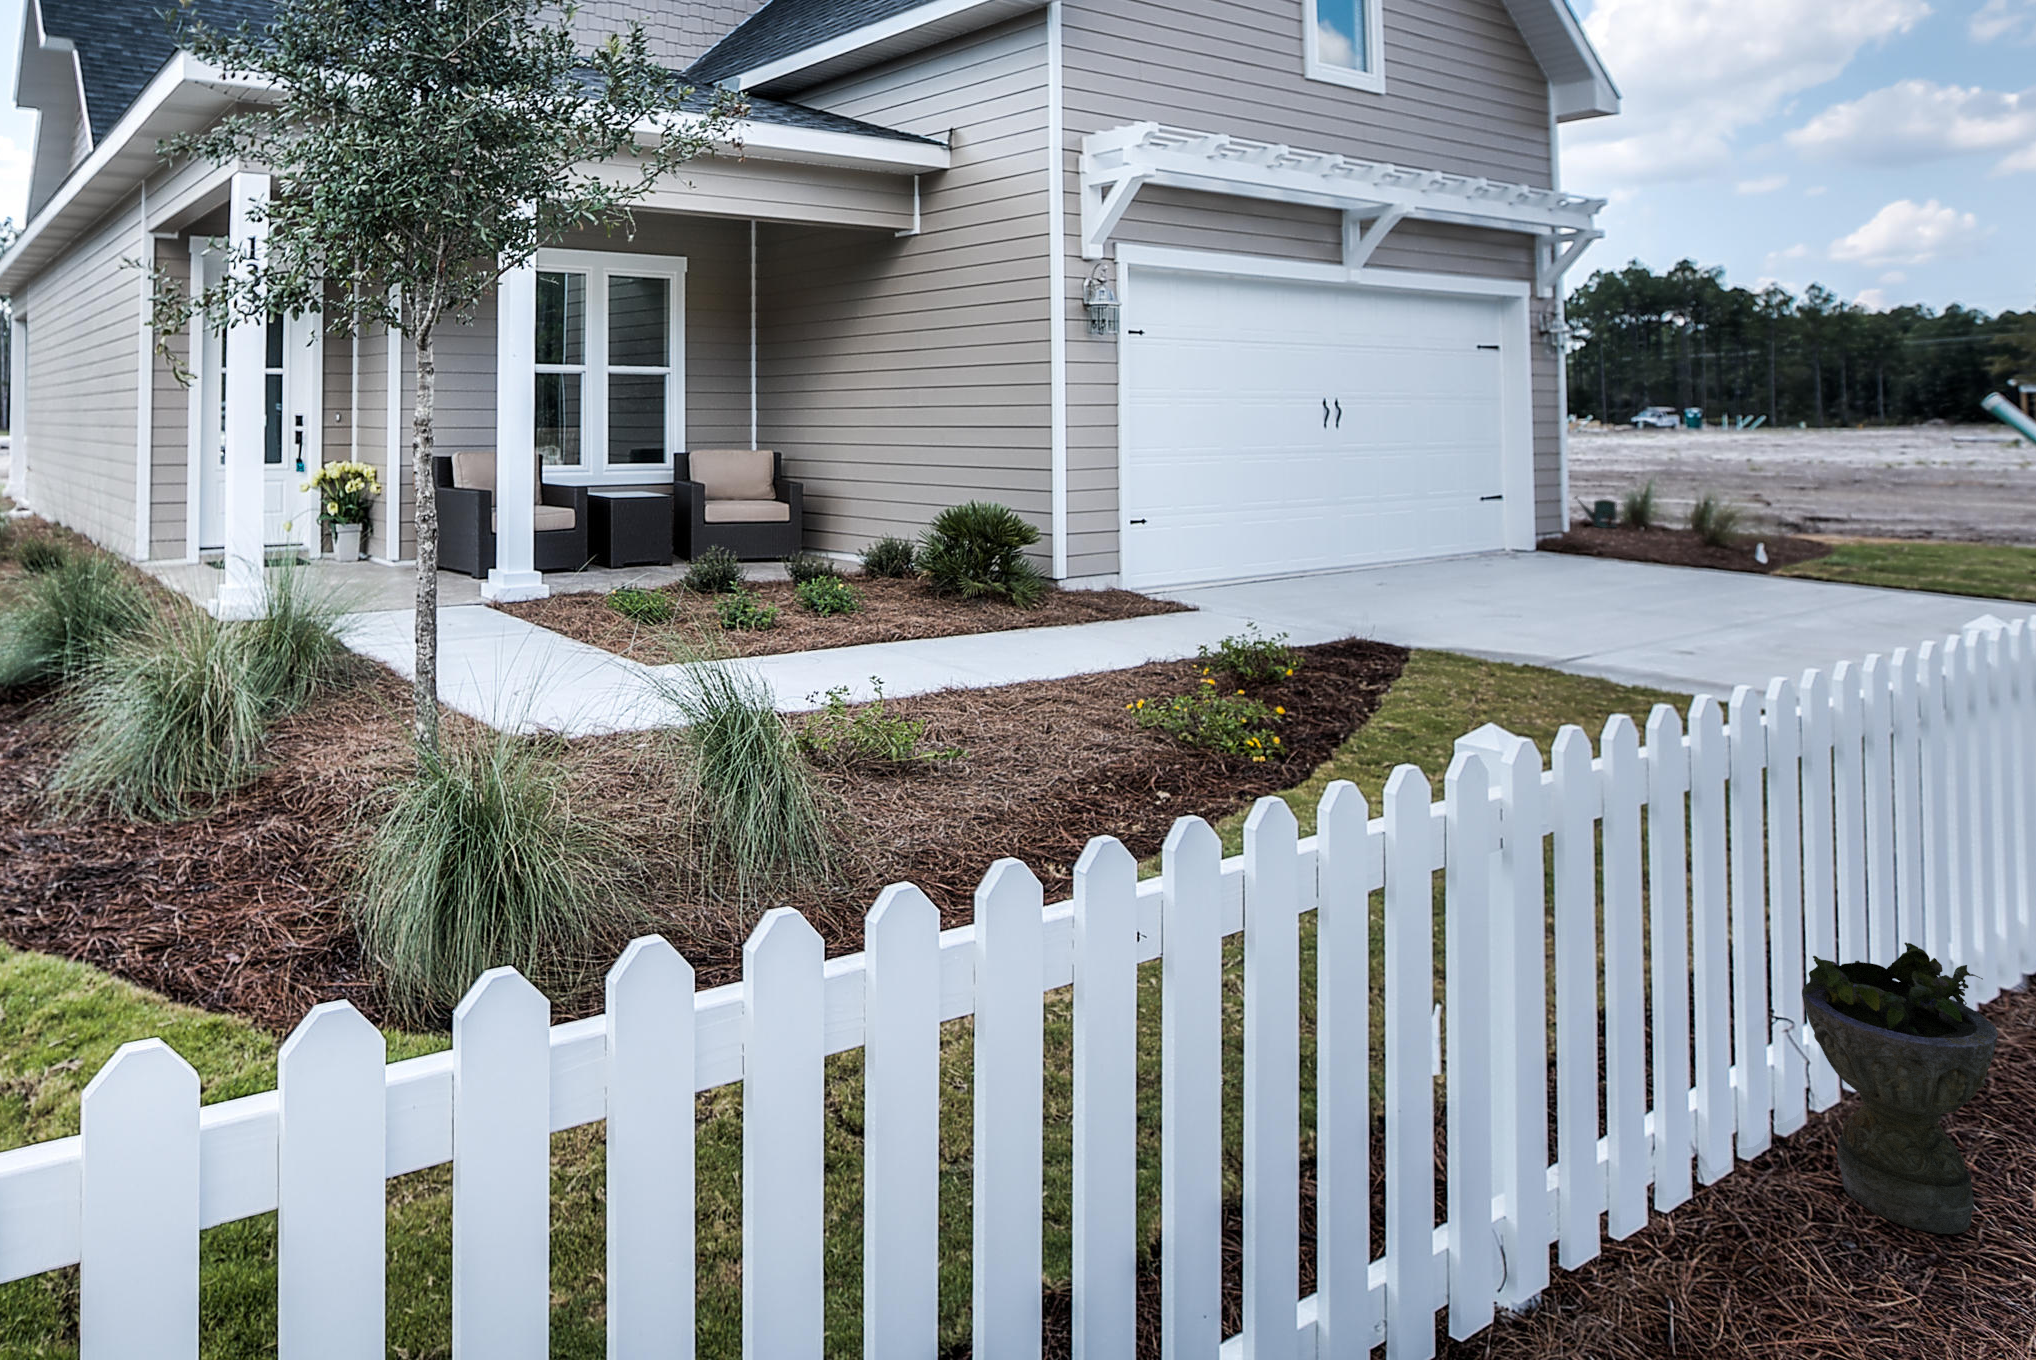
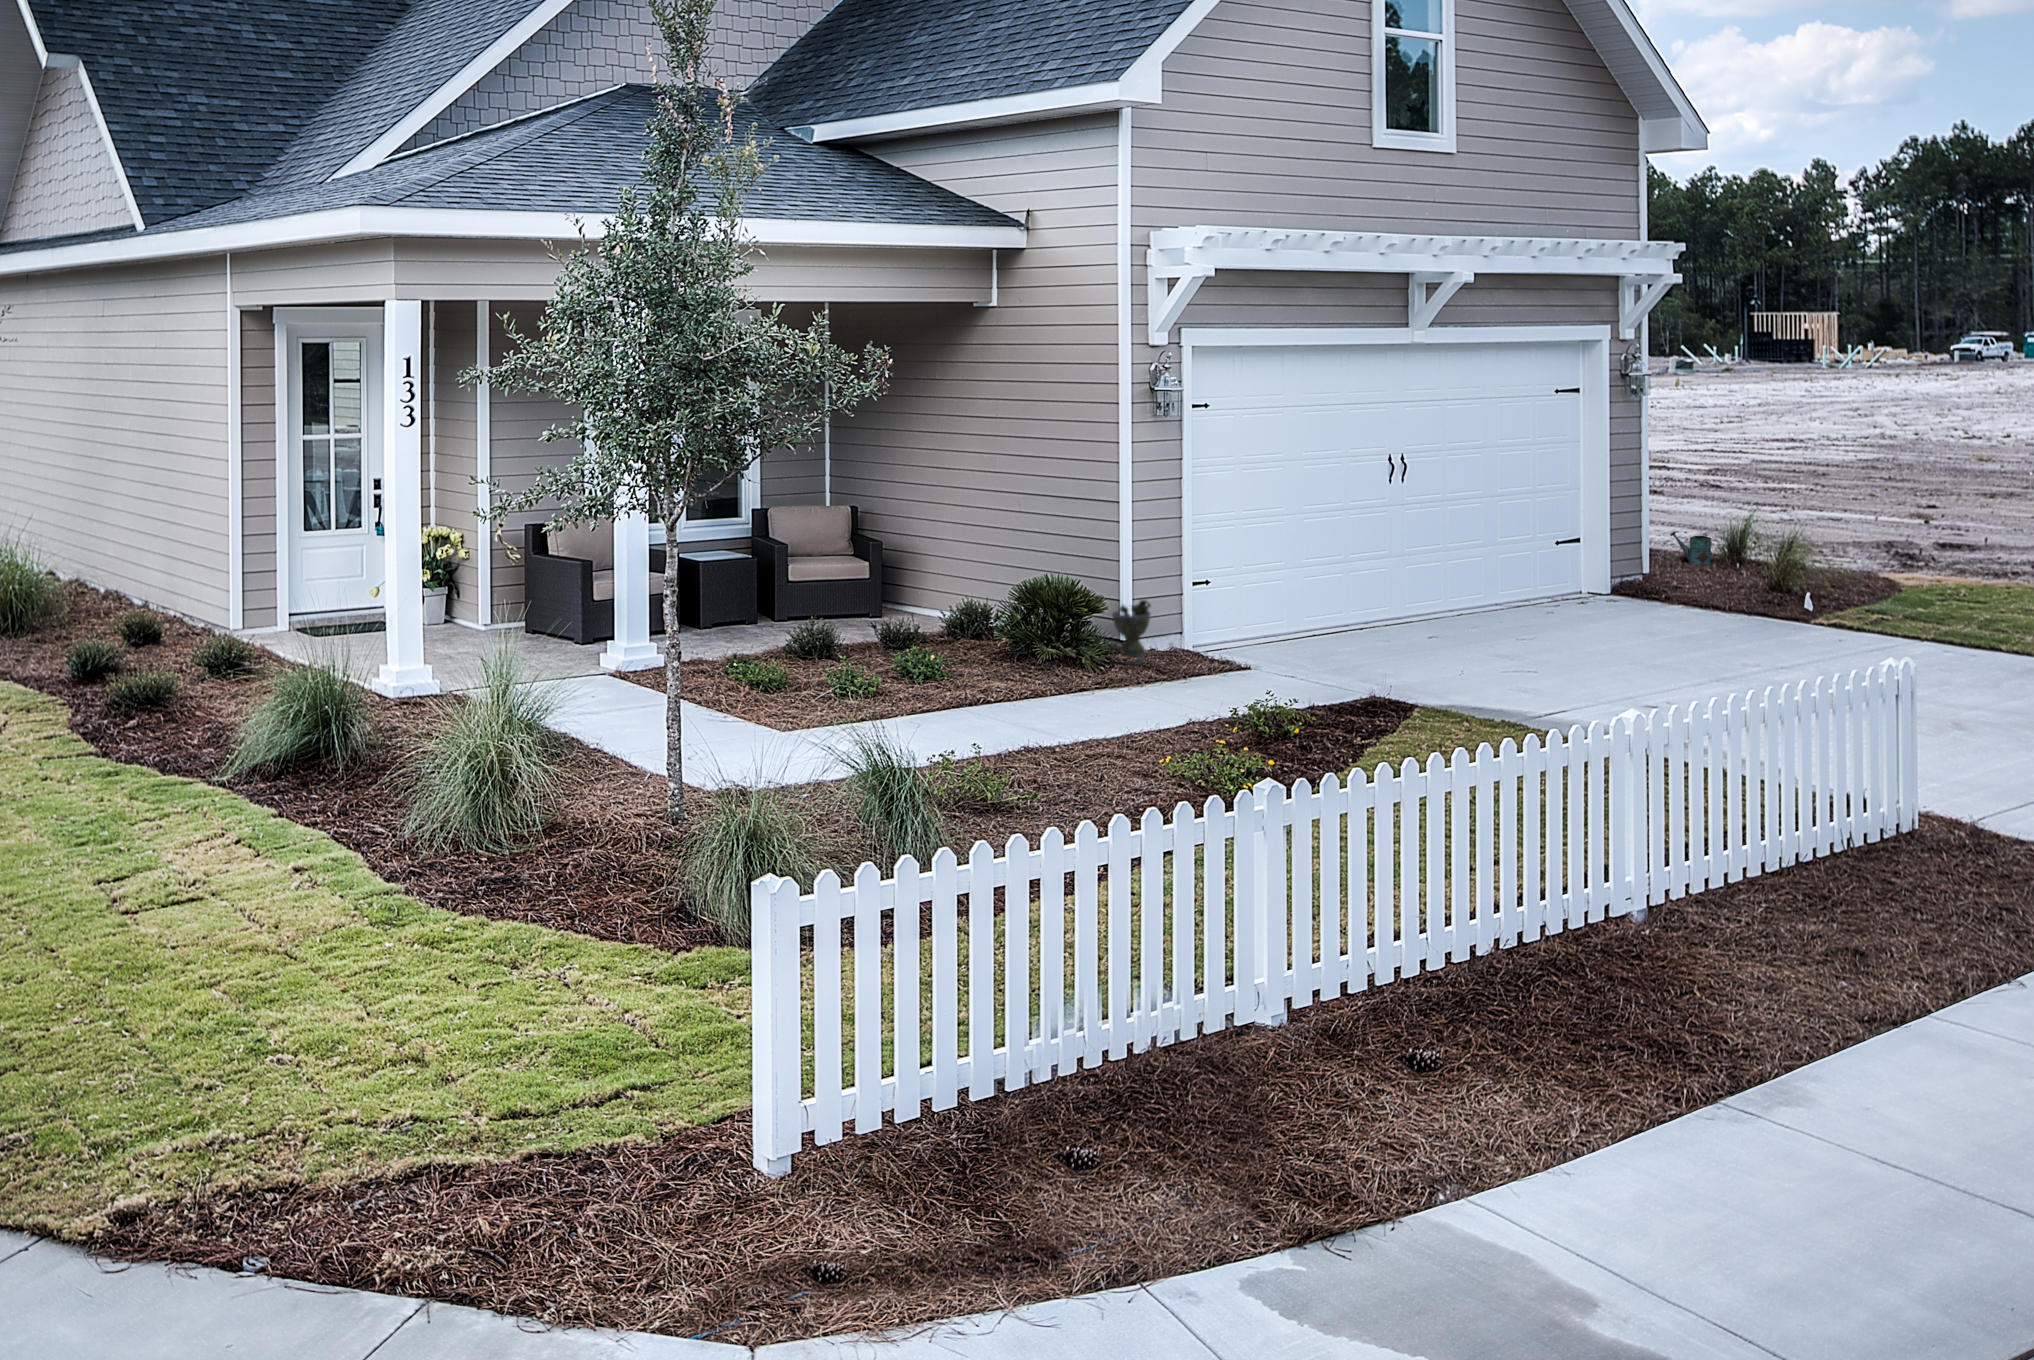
planter: present [1802,942,1998,1234] -> present [1112,600,1151,665]

